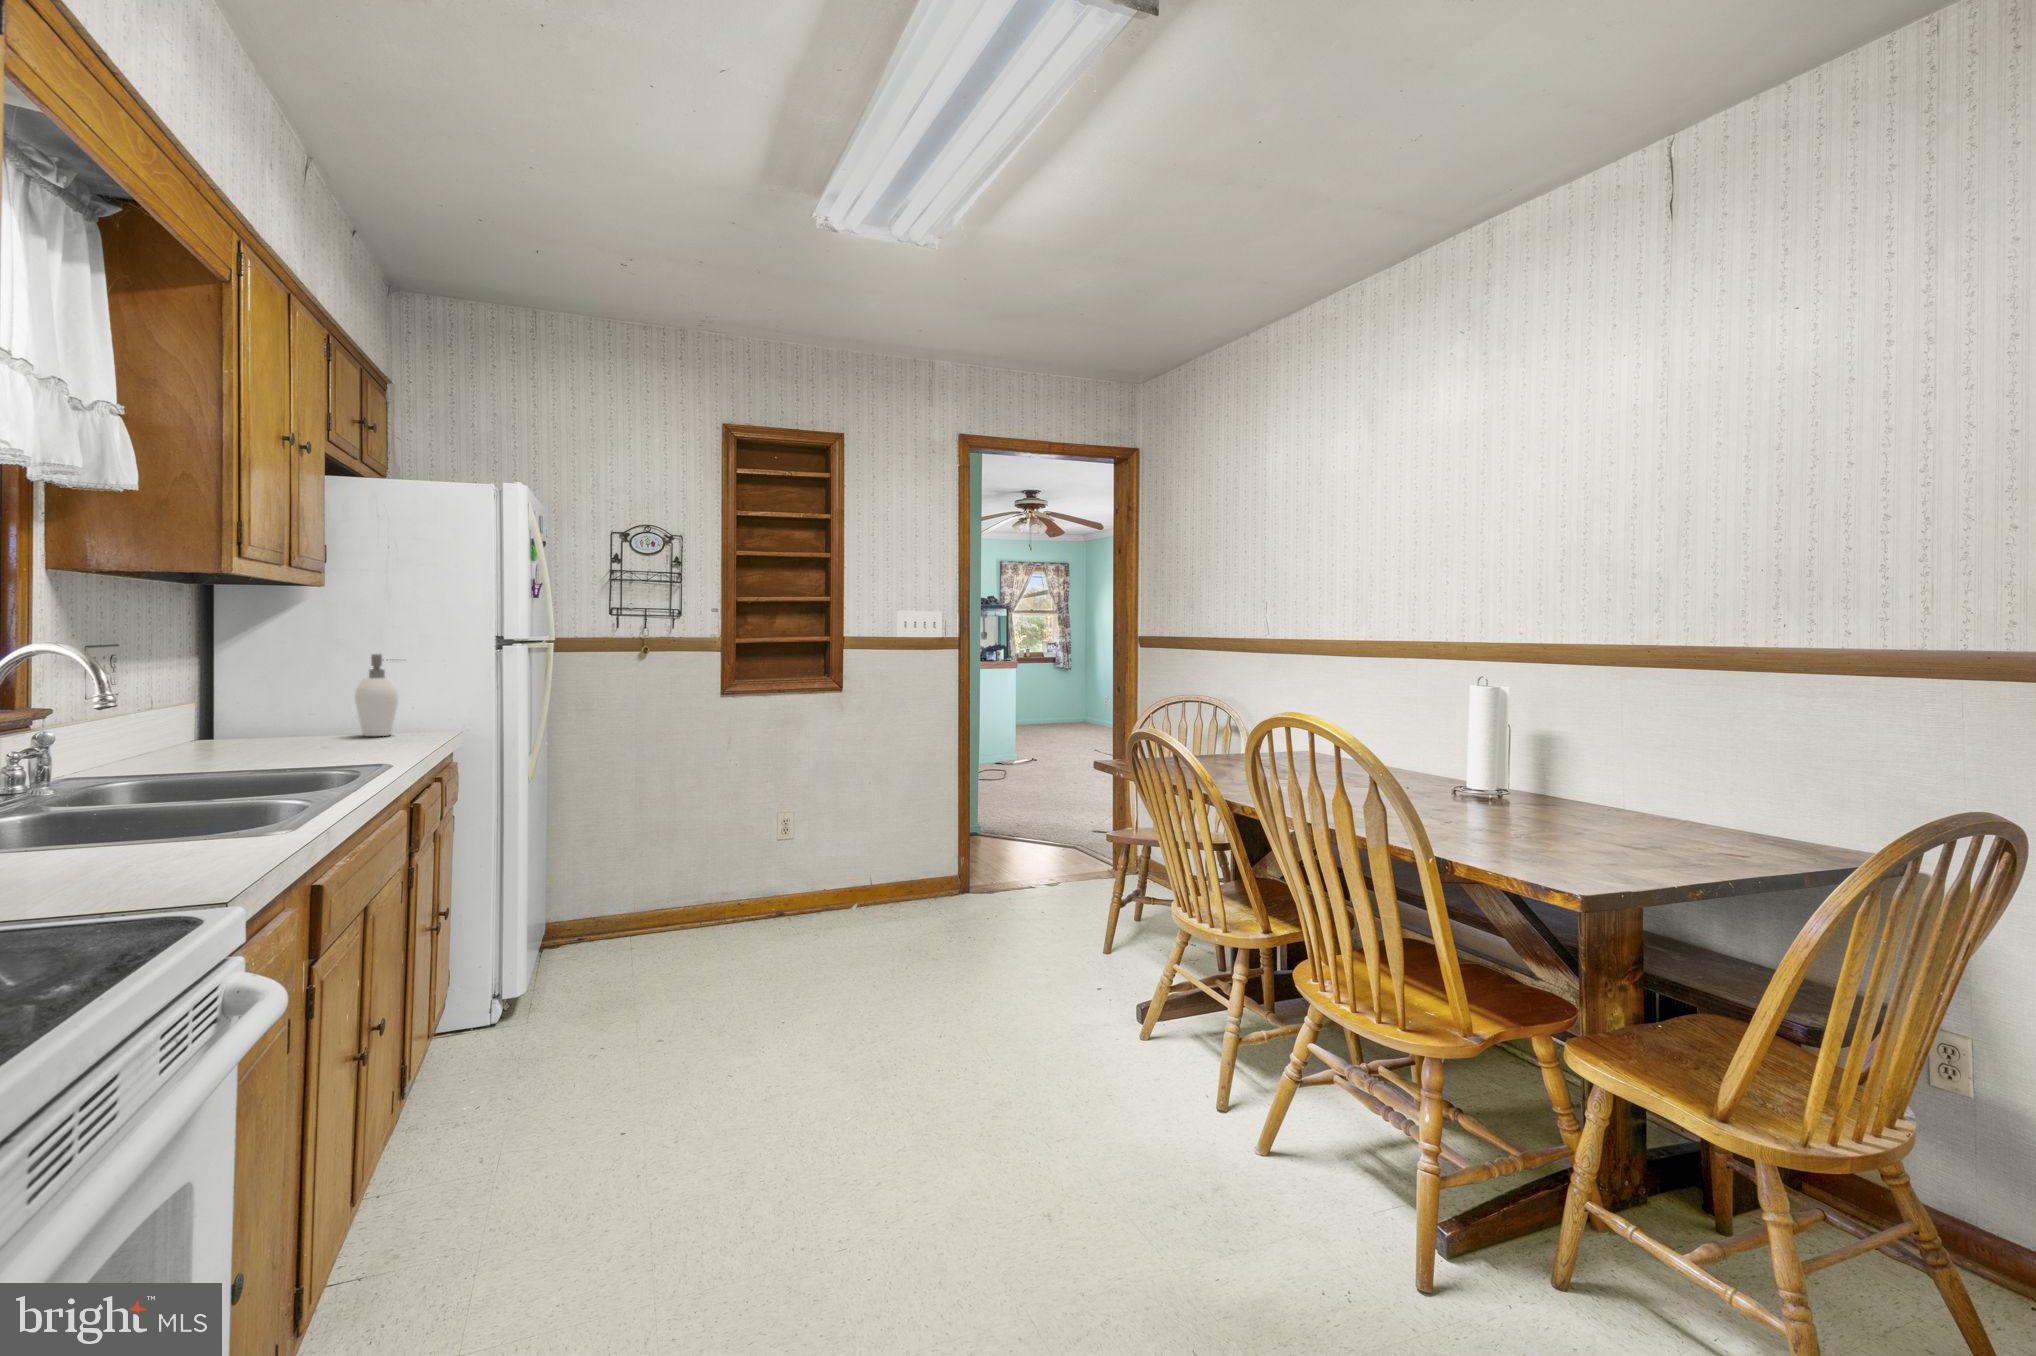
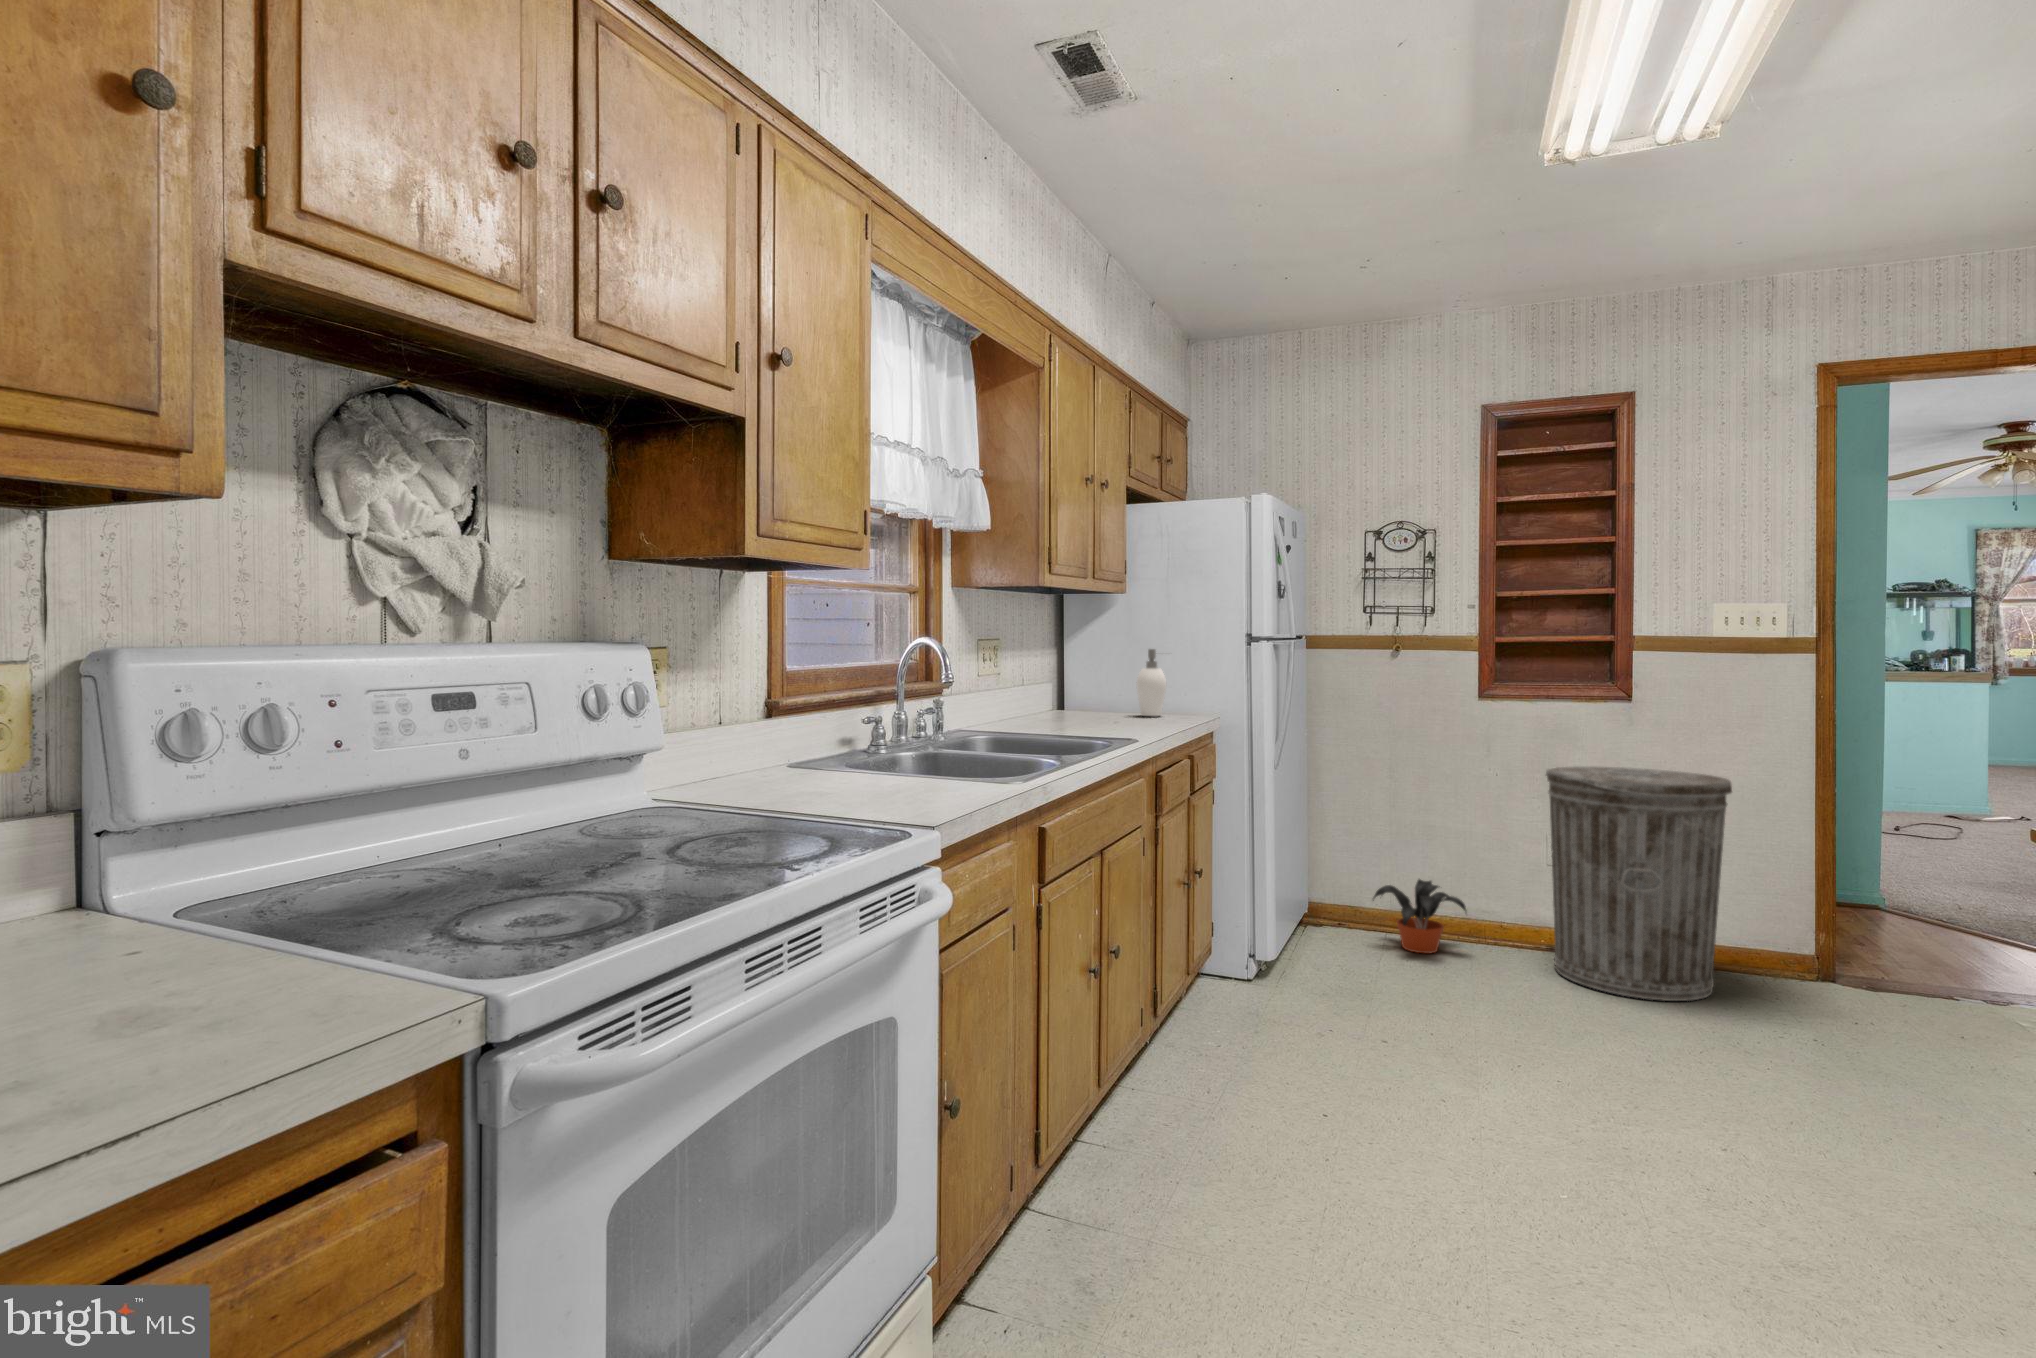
trash can: none [783,750,917,942] -> present [1546,766,1732,1001]
potted plant: none [630,871,720,944] -> present [1373,879,1466,953]

